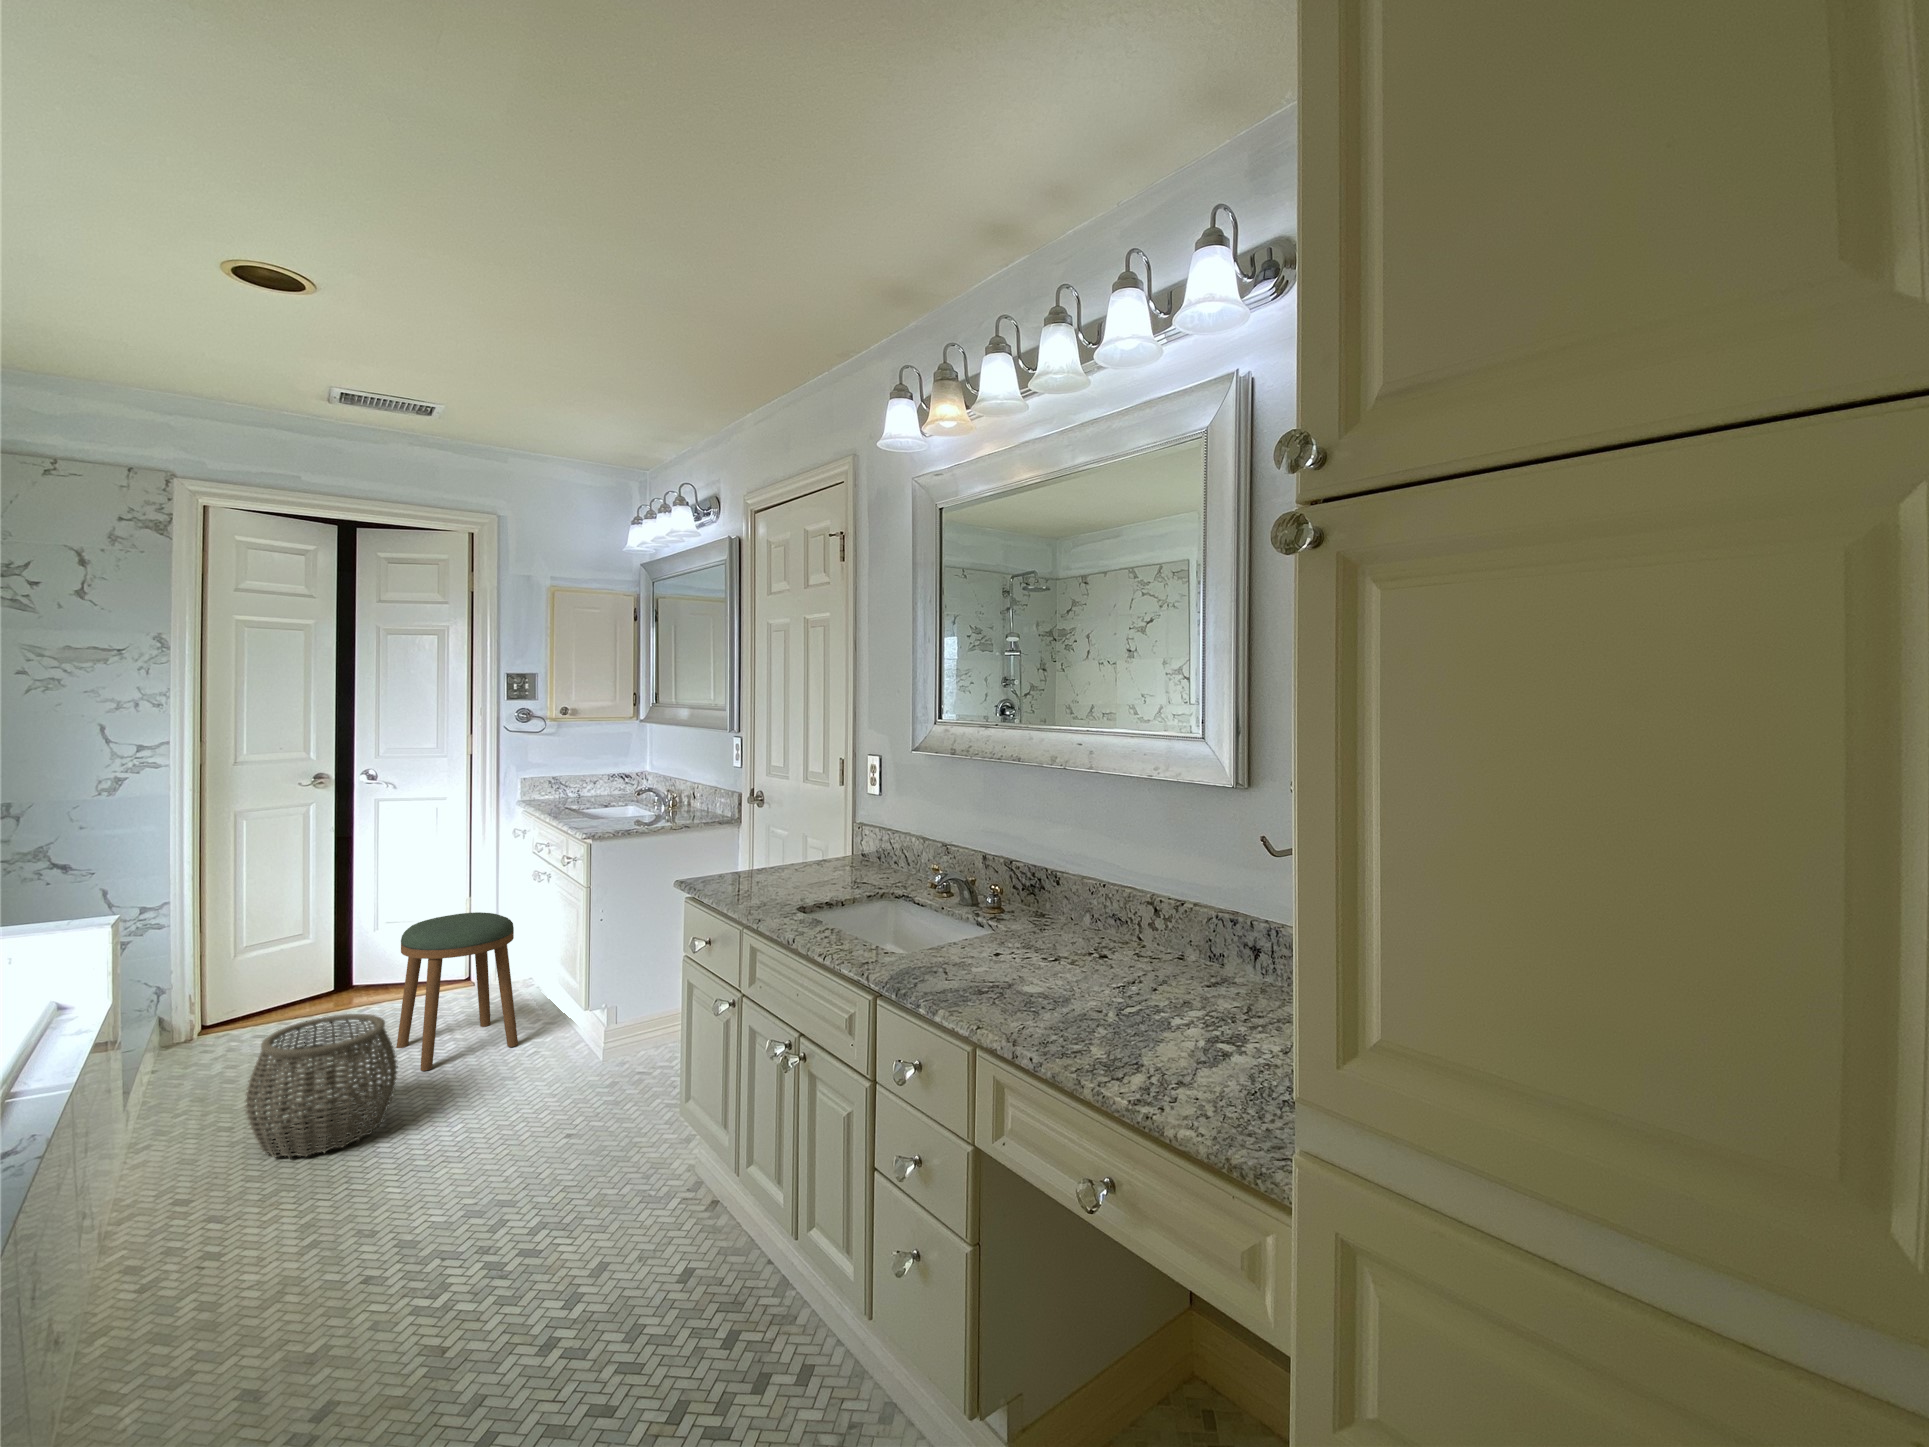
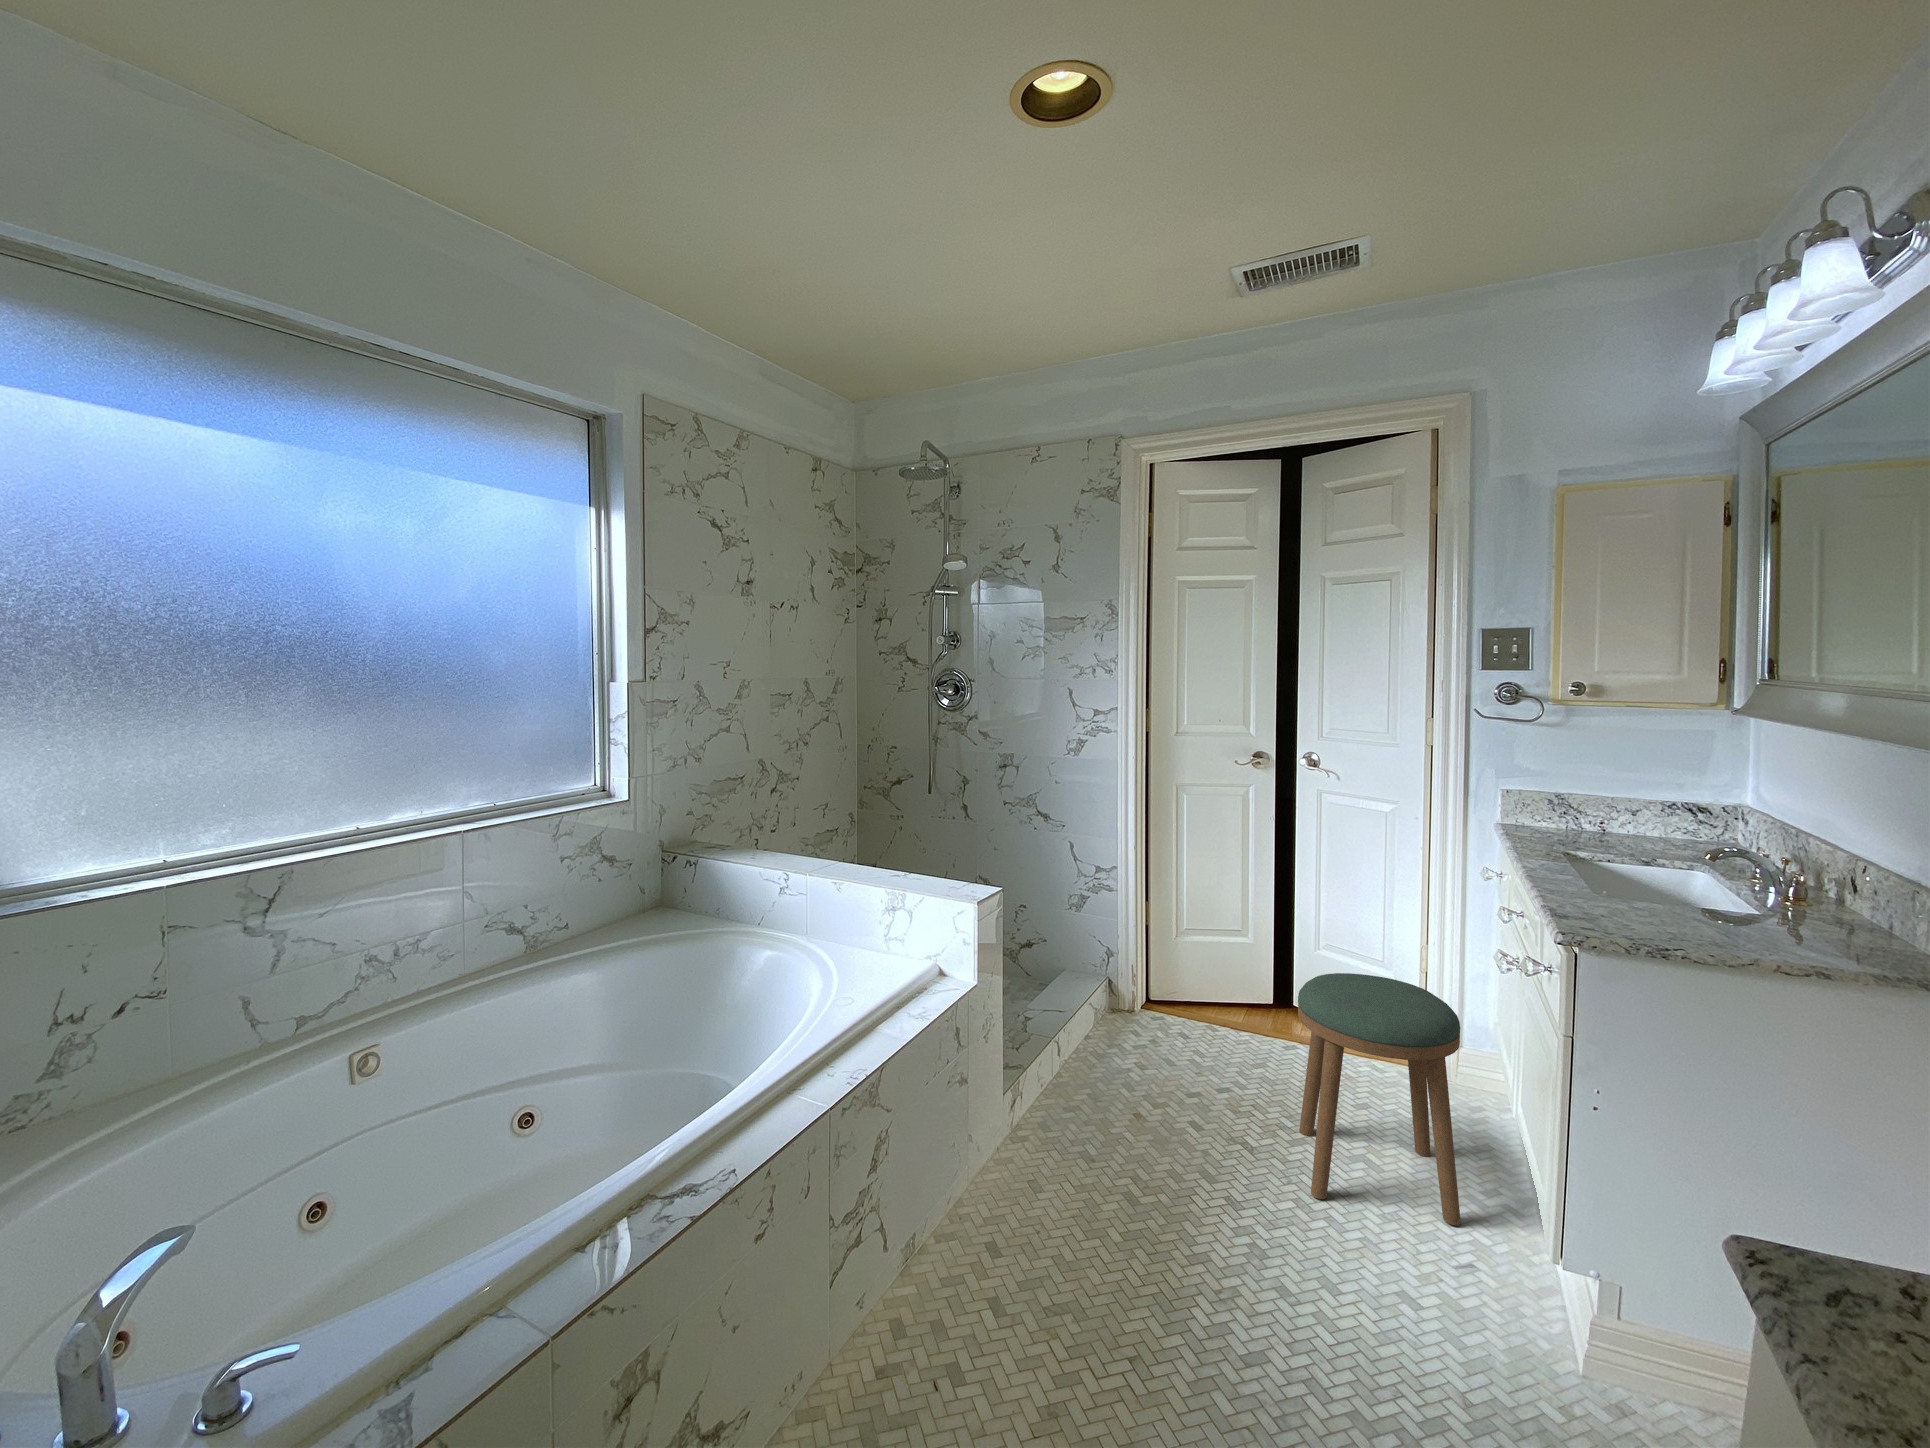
woven basket: present [245,1014,398,1158] -> none [1082,1074,1253,1286]

